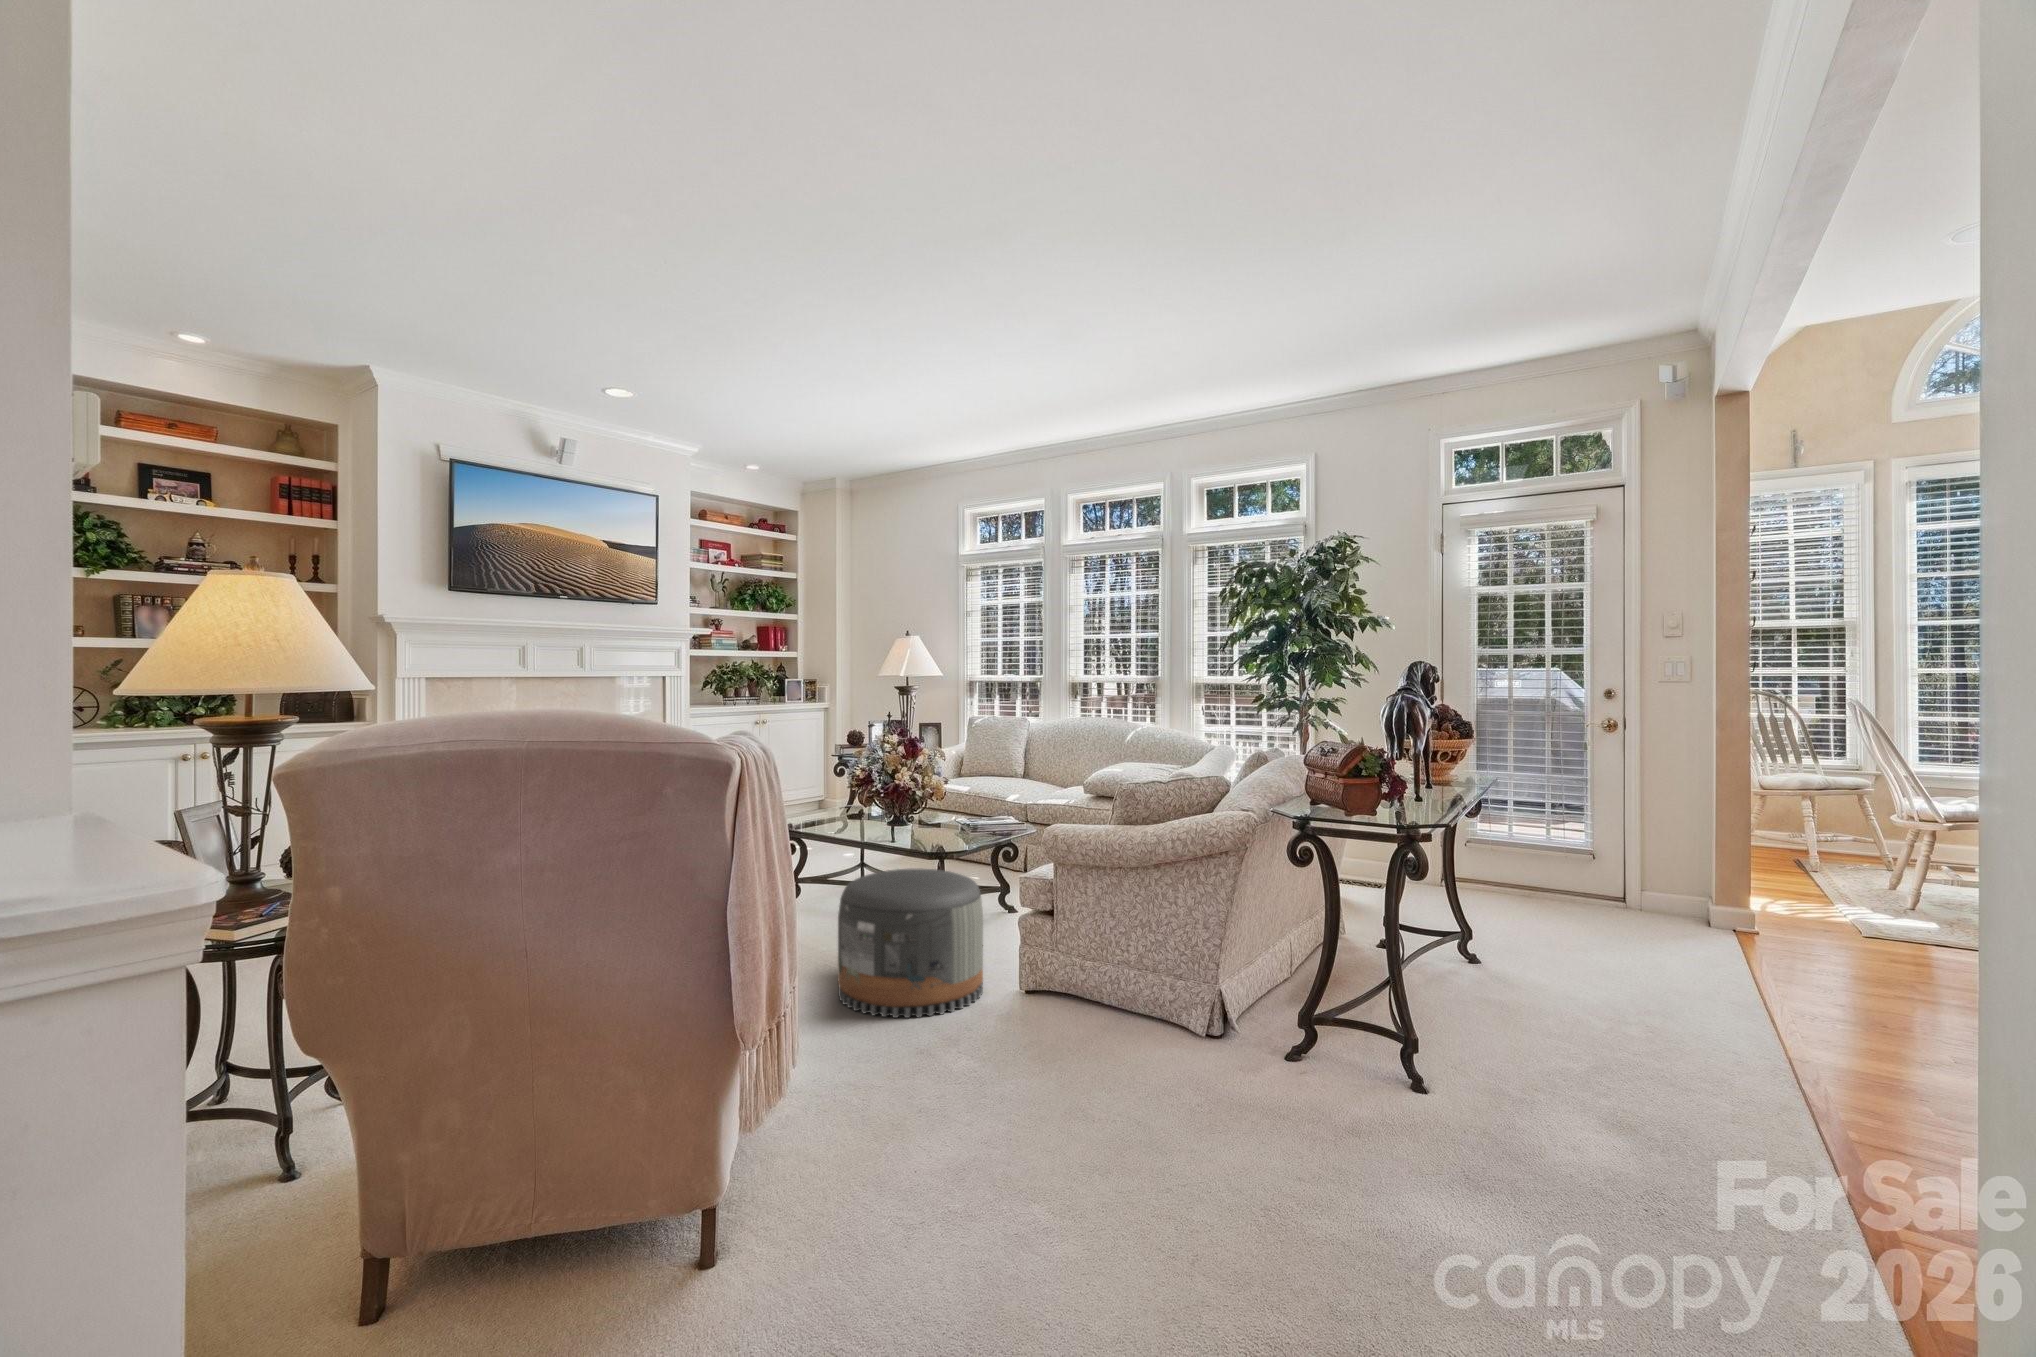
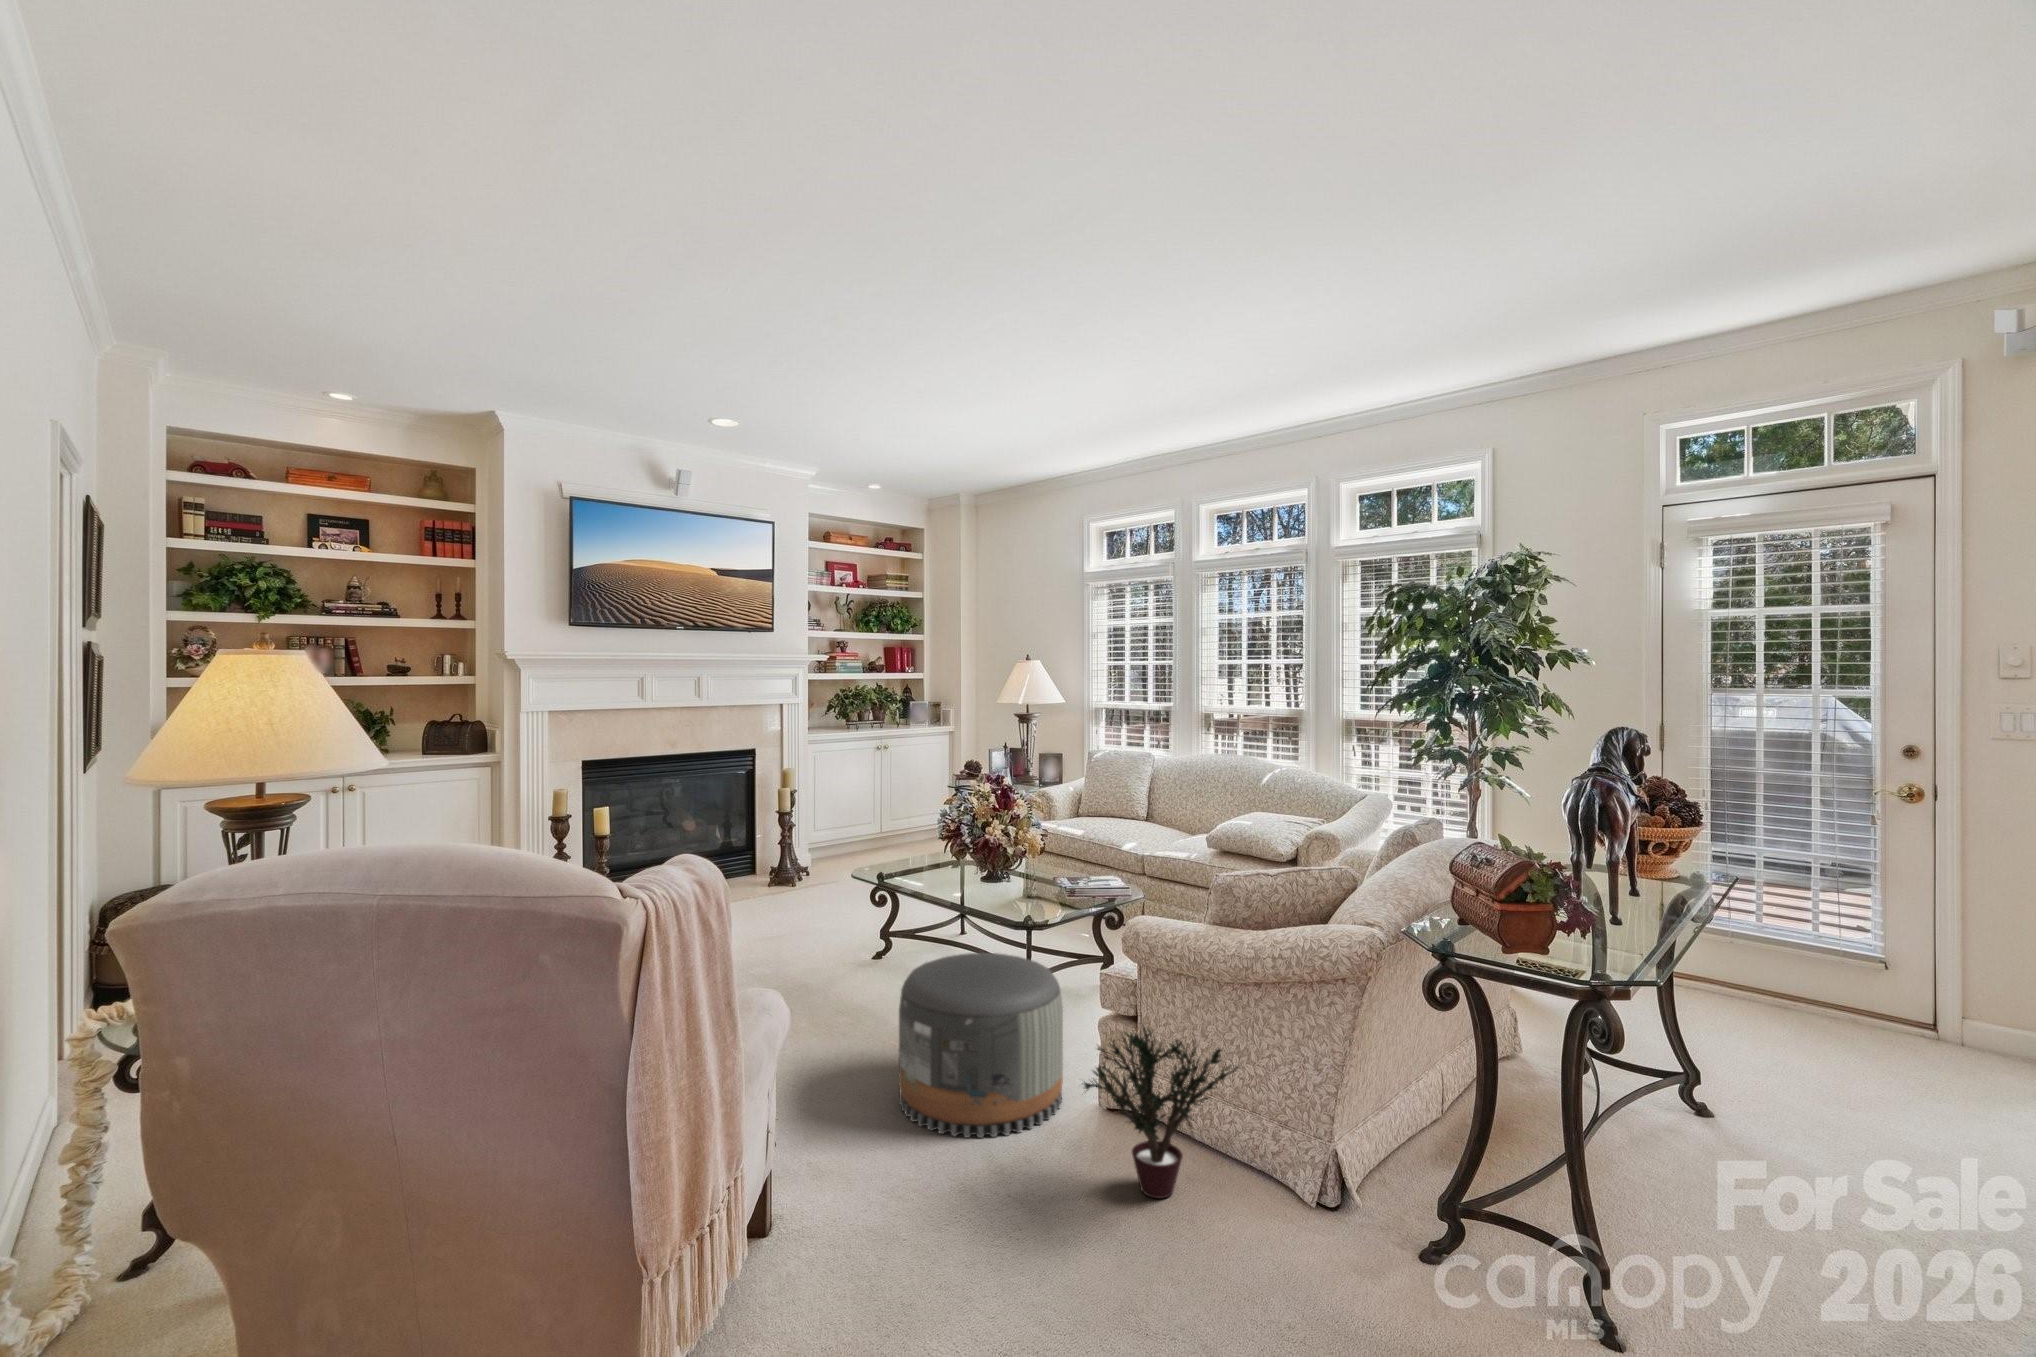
potted plant: none [1012,902,1145,1044] -> present [1082,1026,1238,1199]

